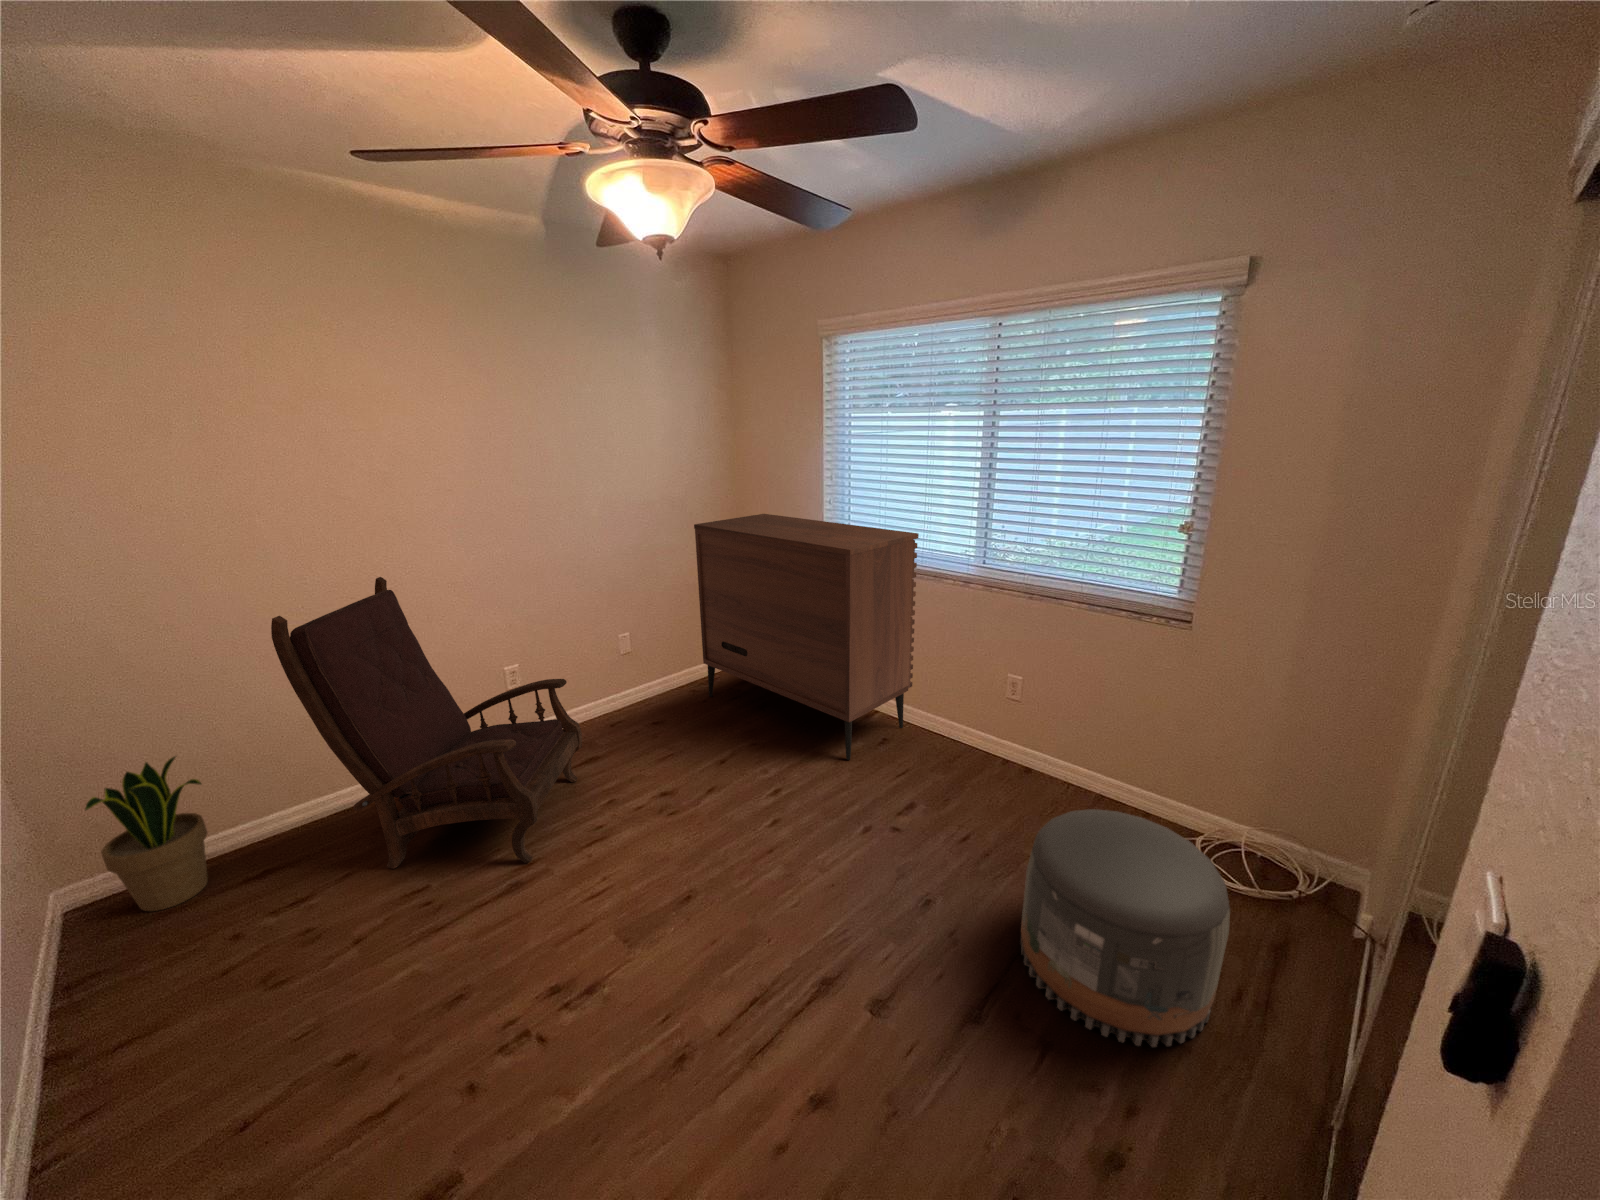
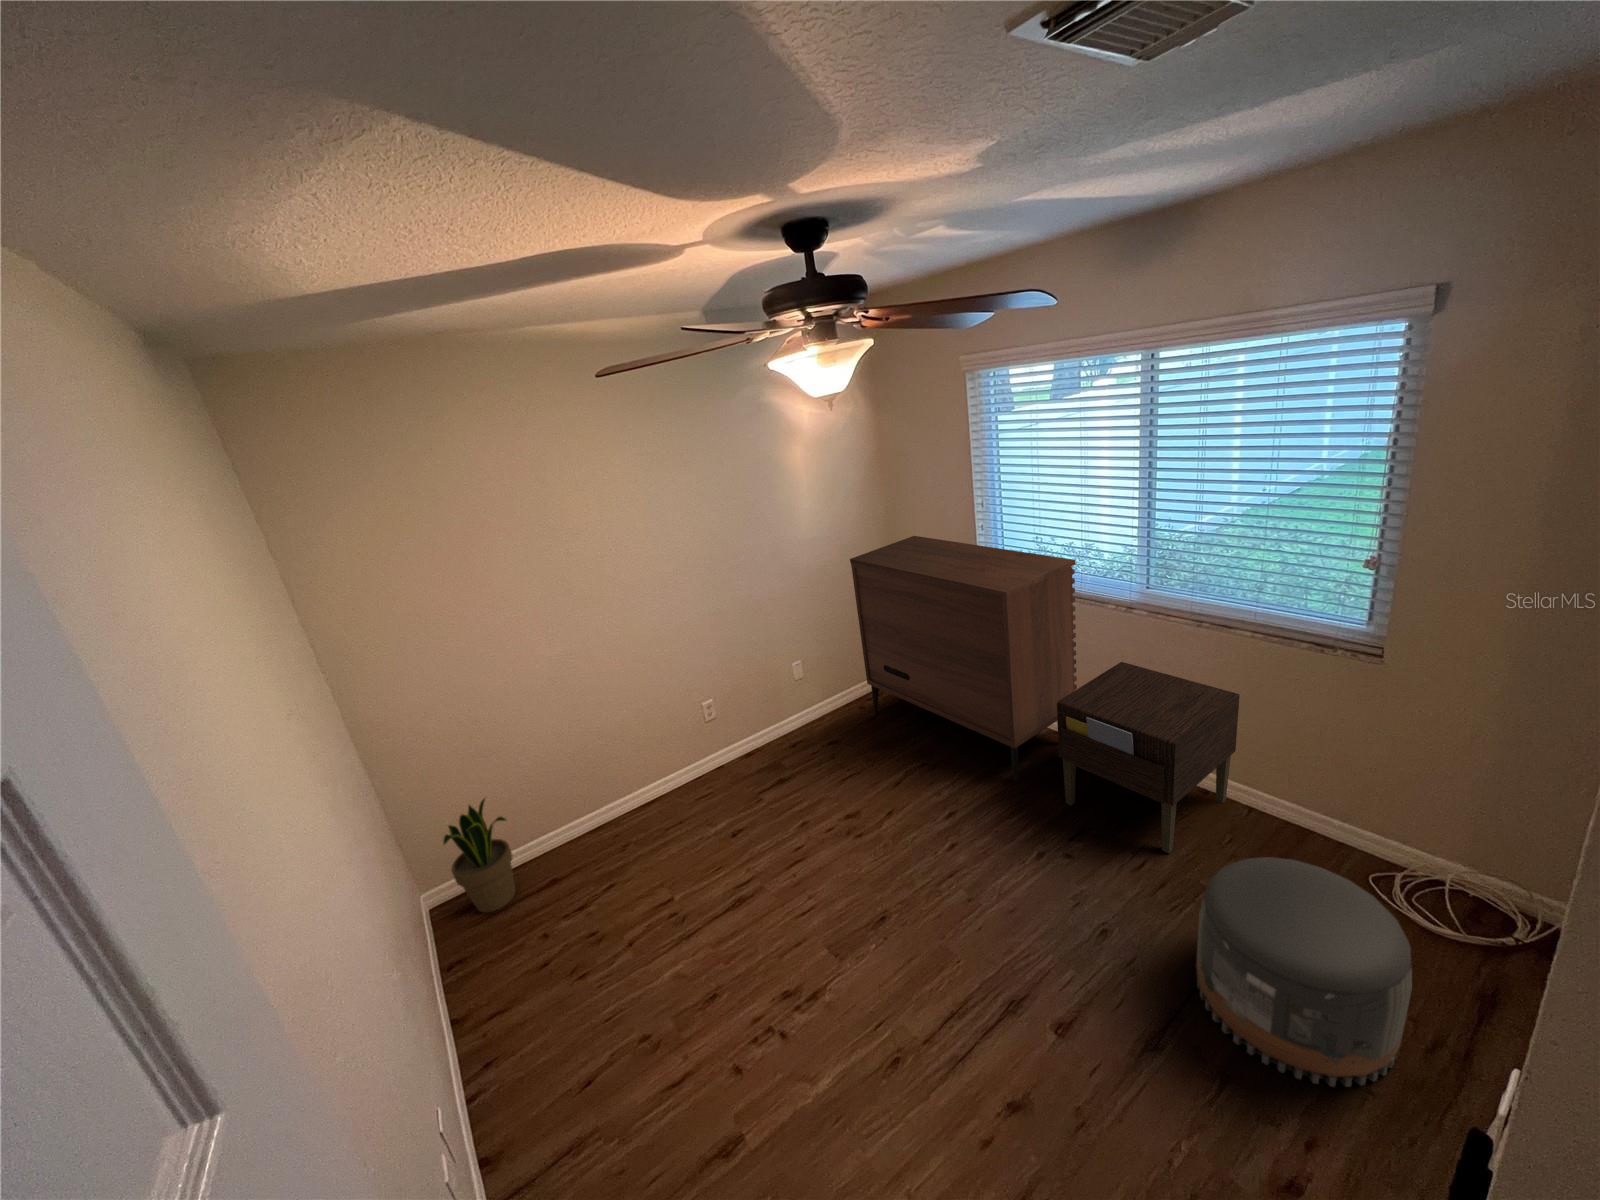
armchair: present [271,577,582,869] -> none [545,644,773,883]
nightstand: none [892,638,1064,825] -> present [1057,662,1240,854]

